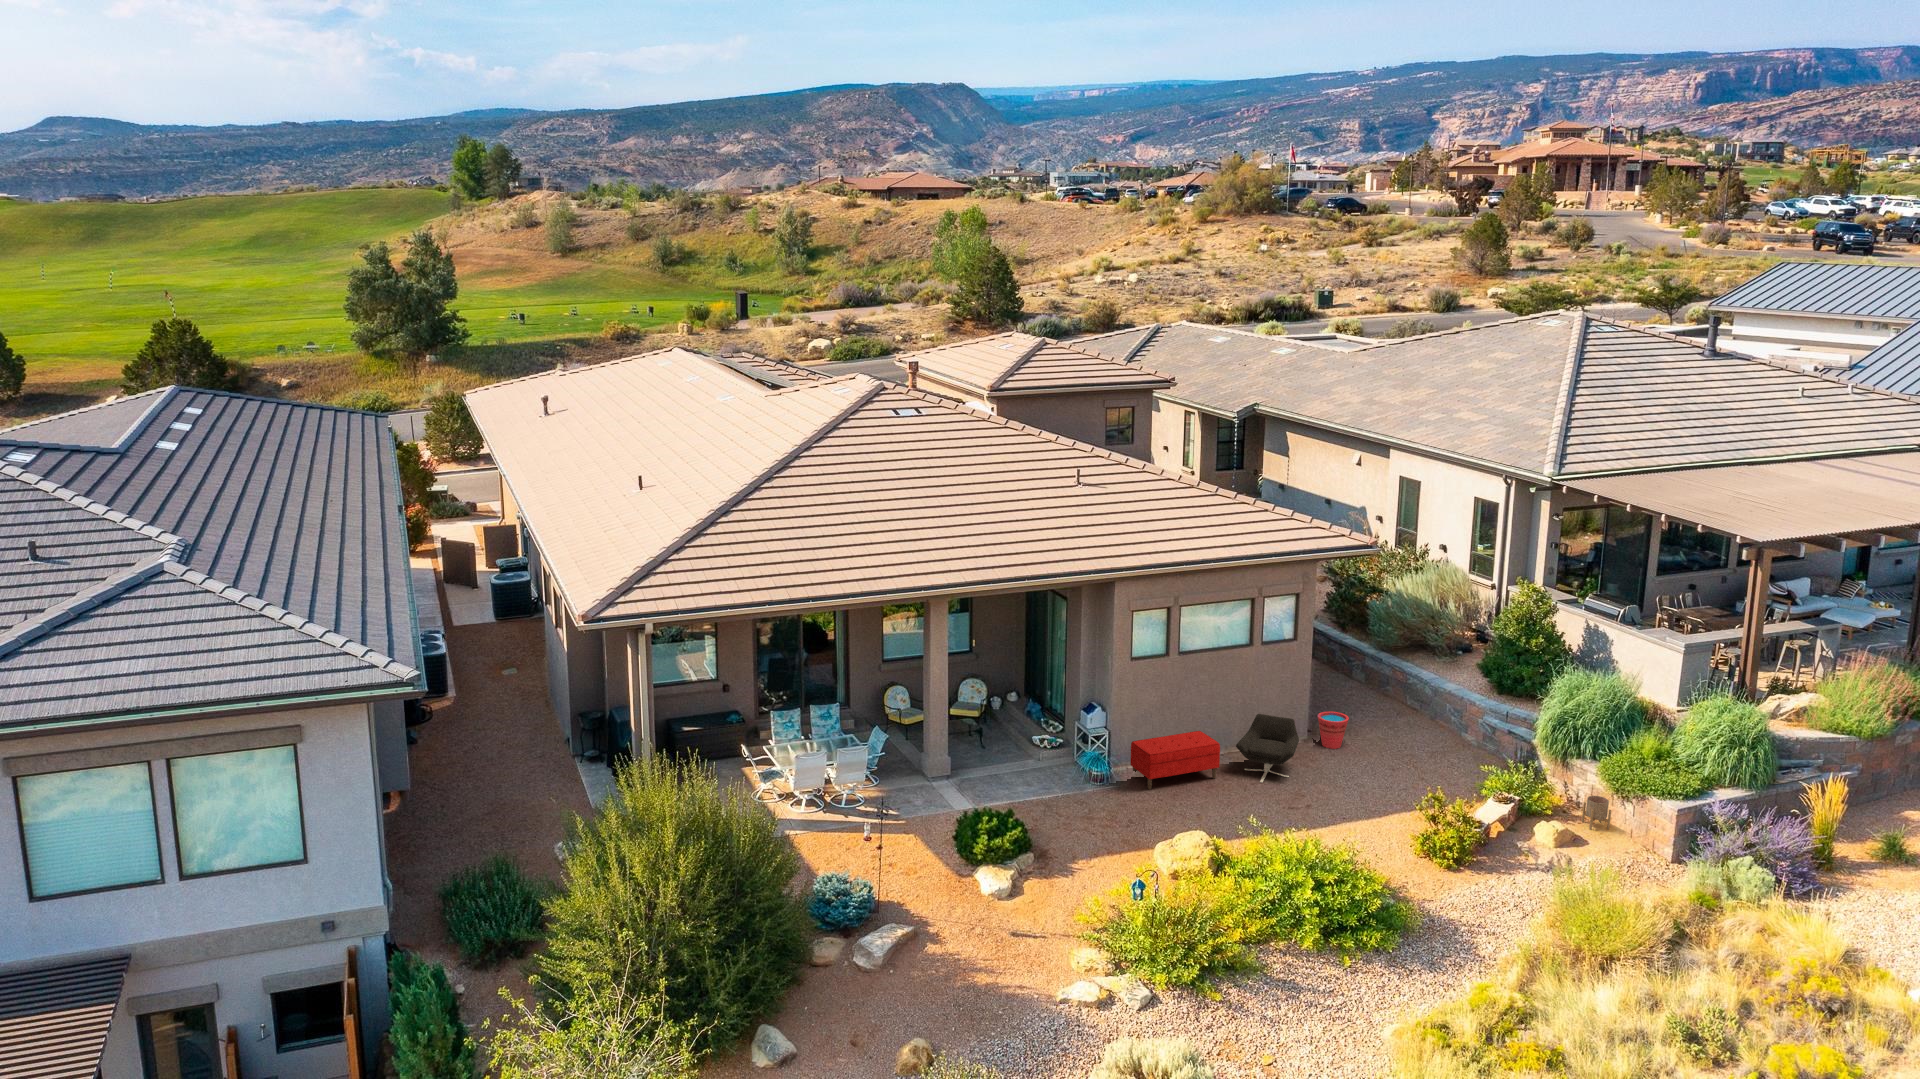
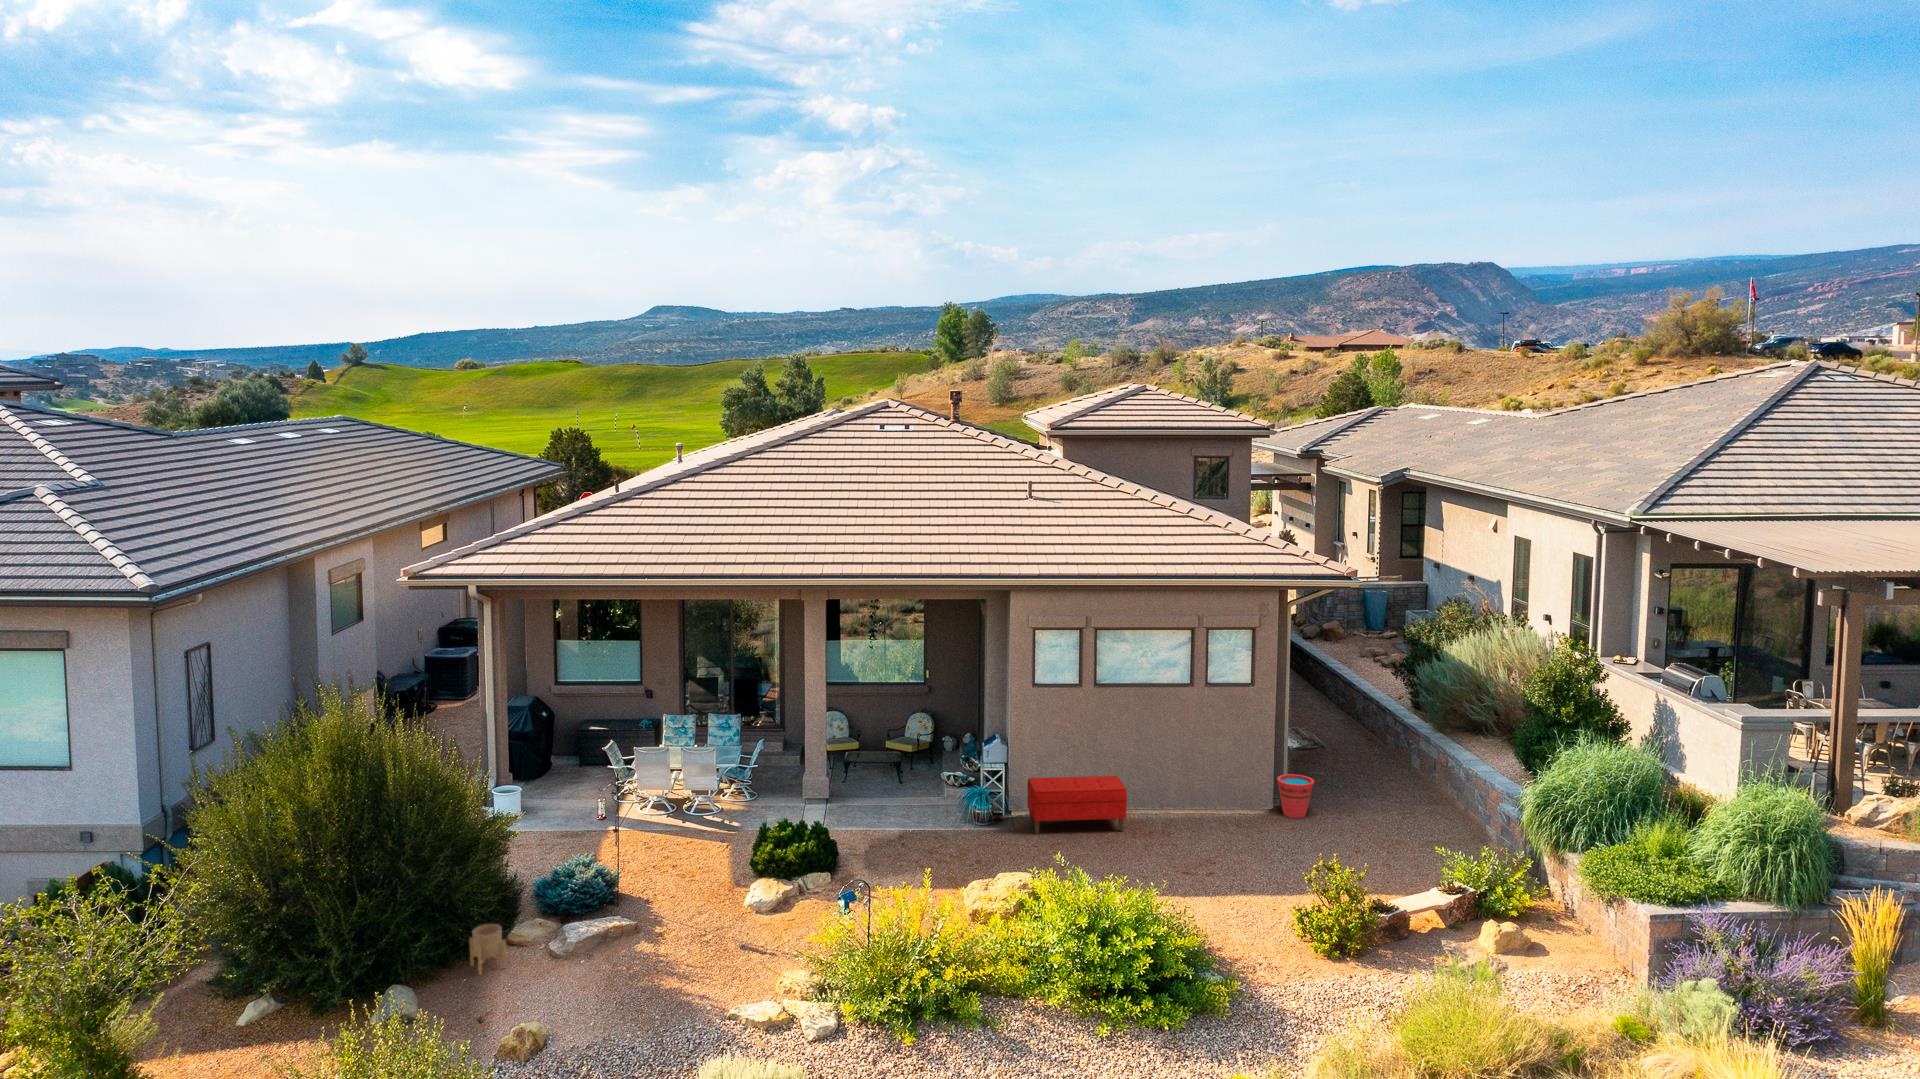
lounge chair: present [1236,714,1299,782] -> none [1152,764,1232,841]
planter: present [1582,796,1611,830] -> present [470,924,507,975]

